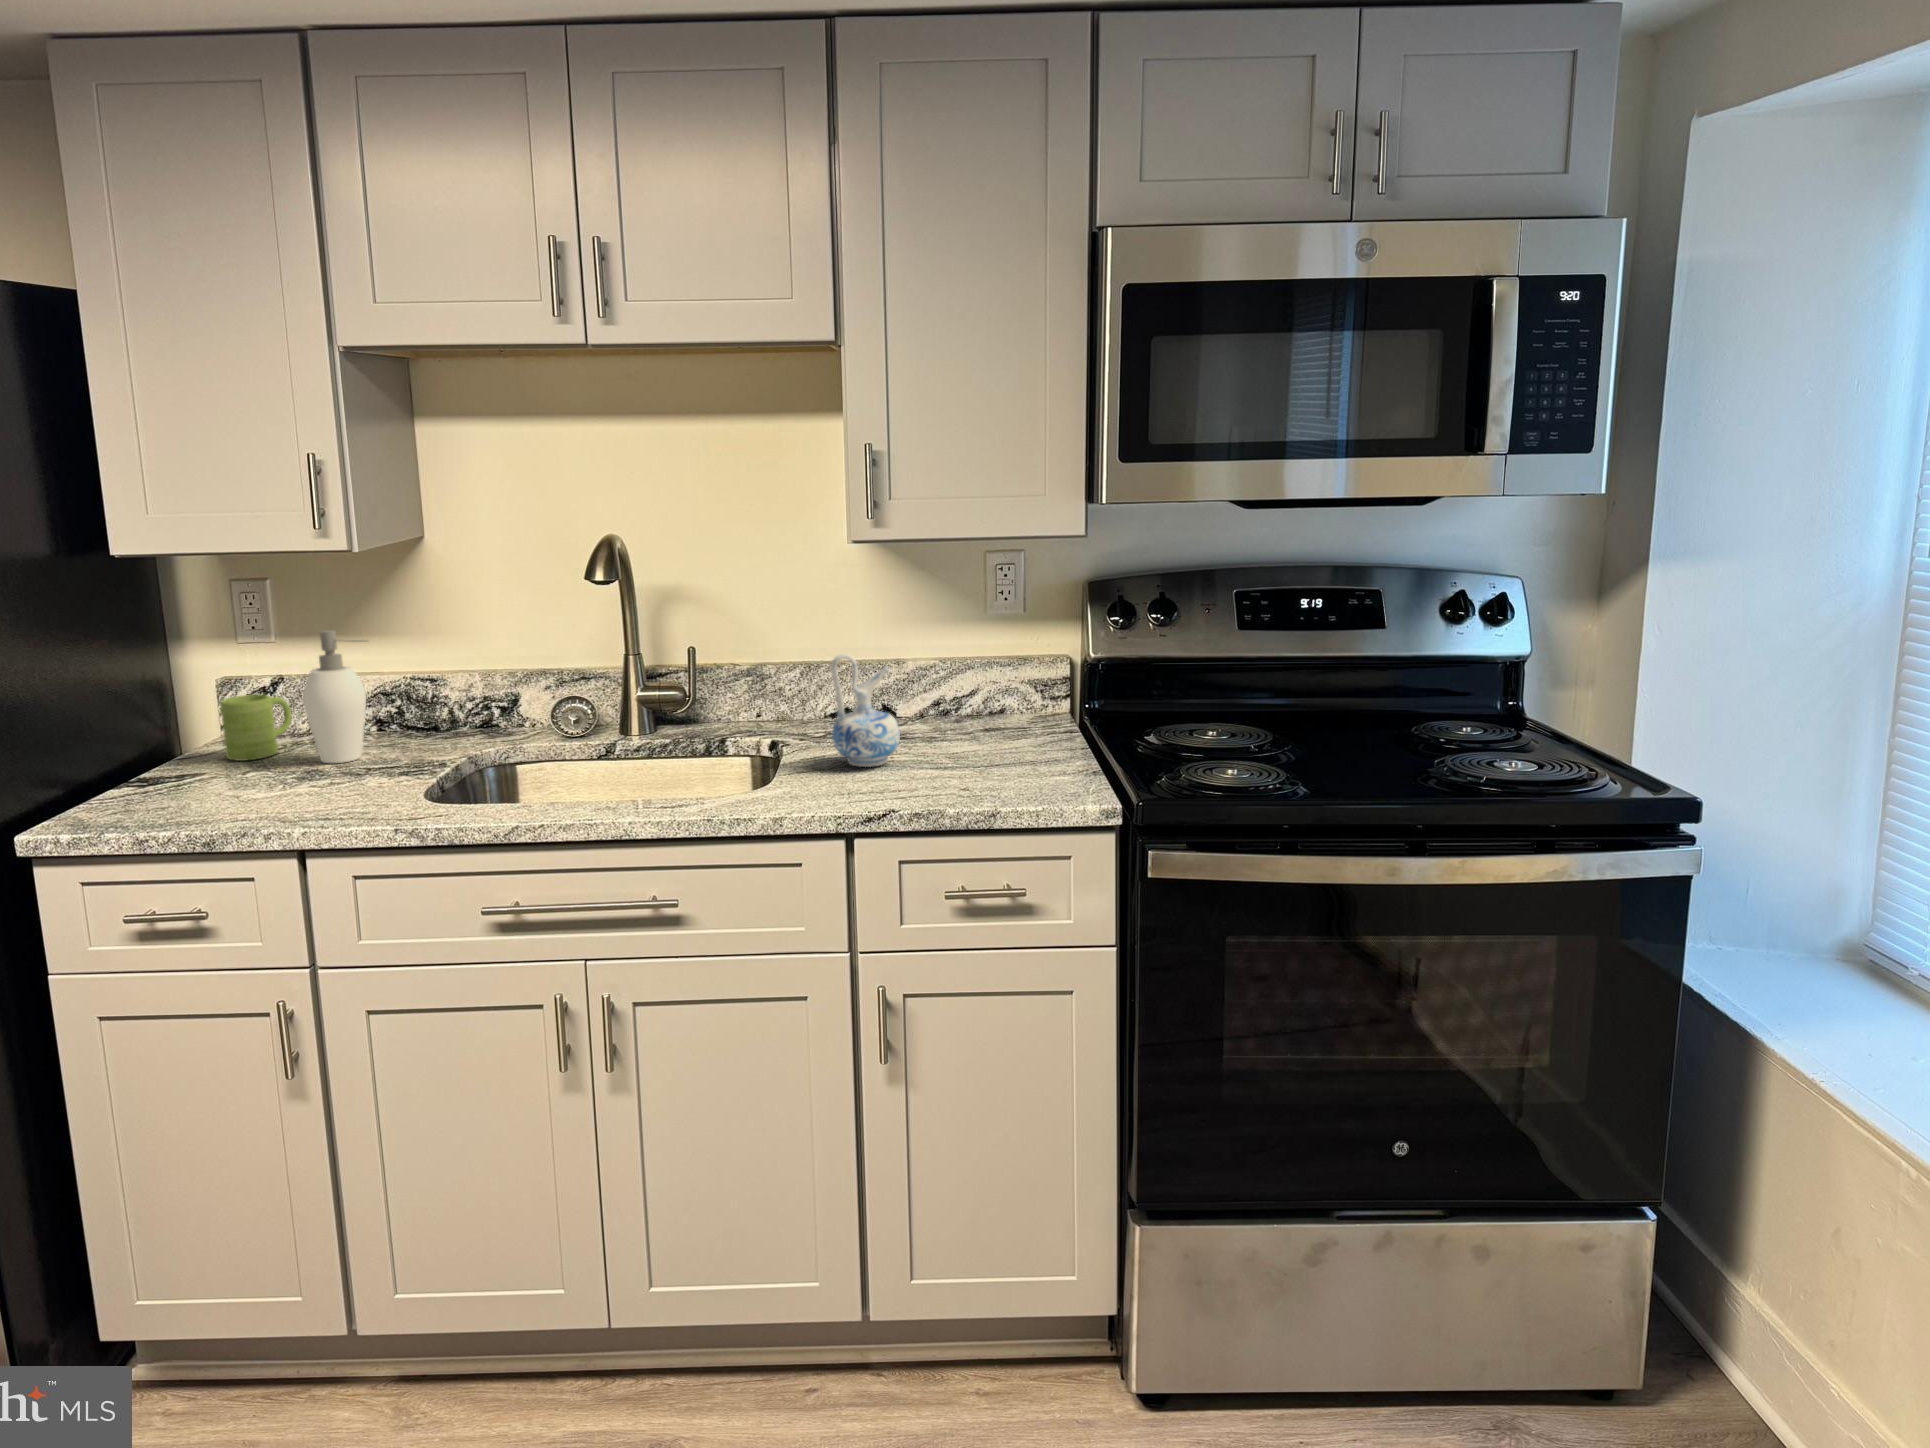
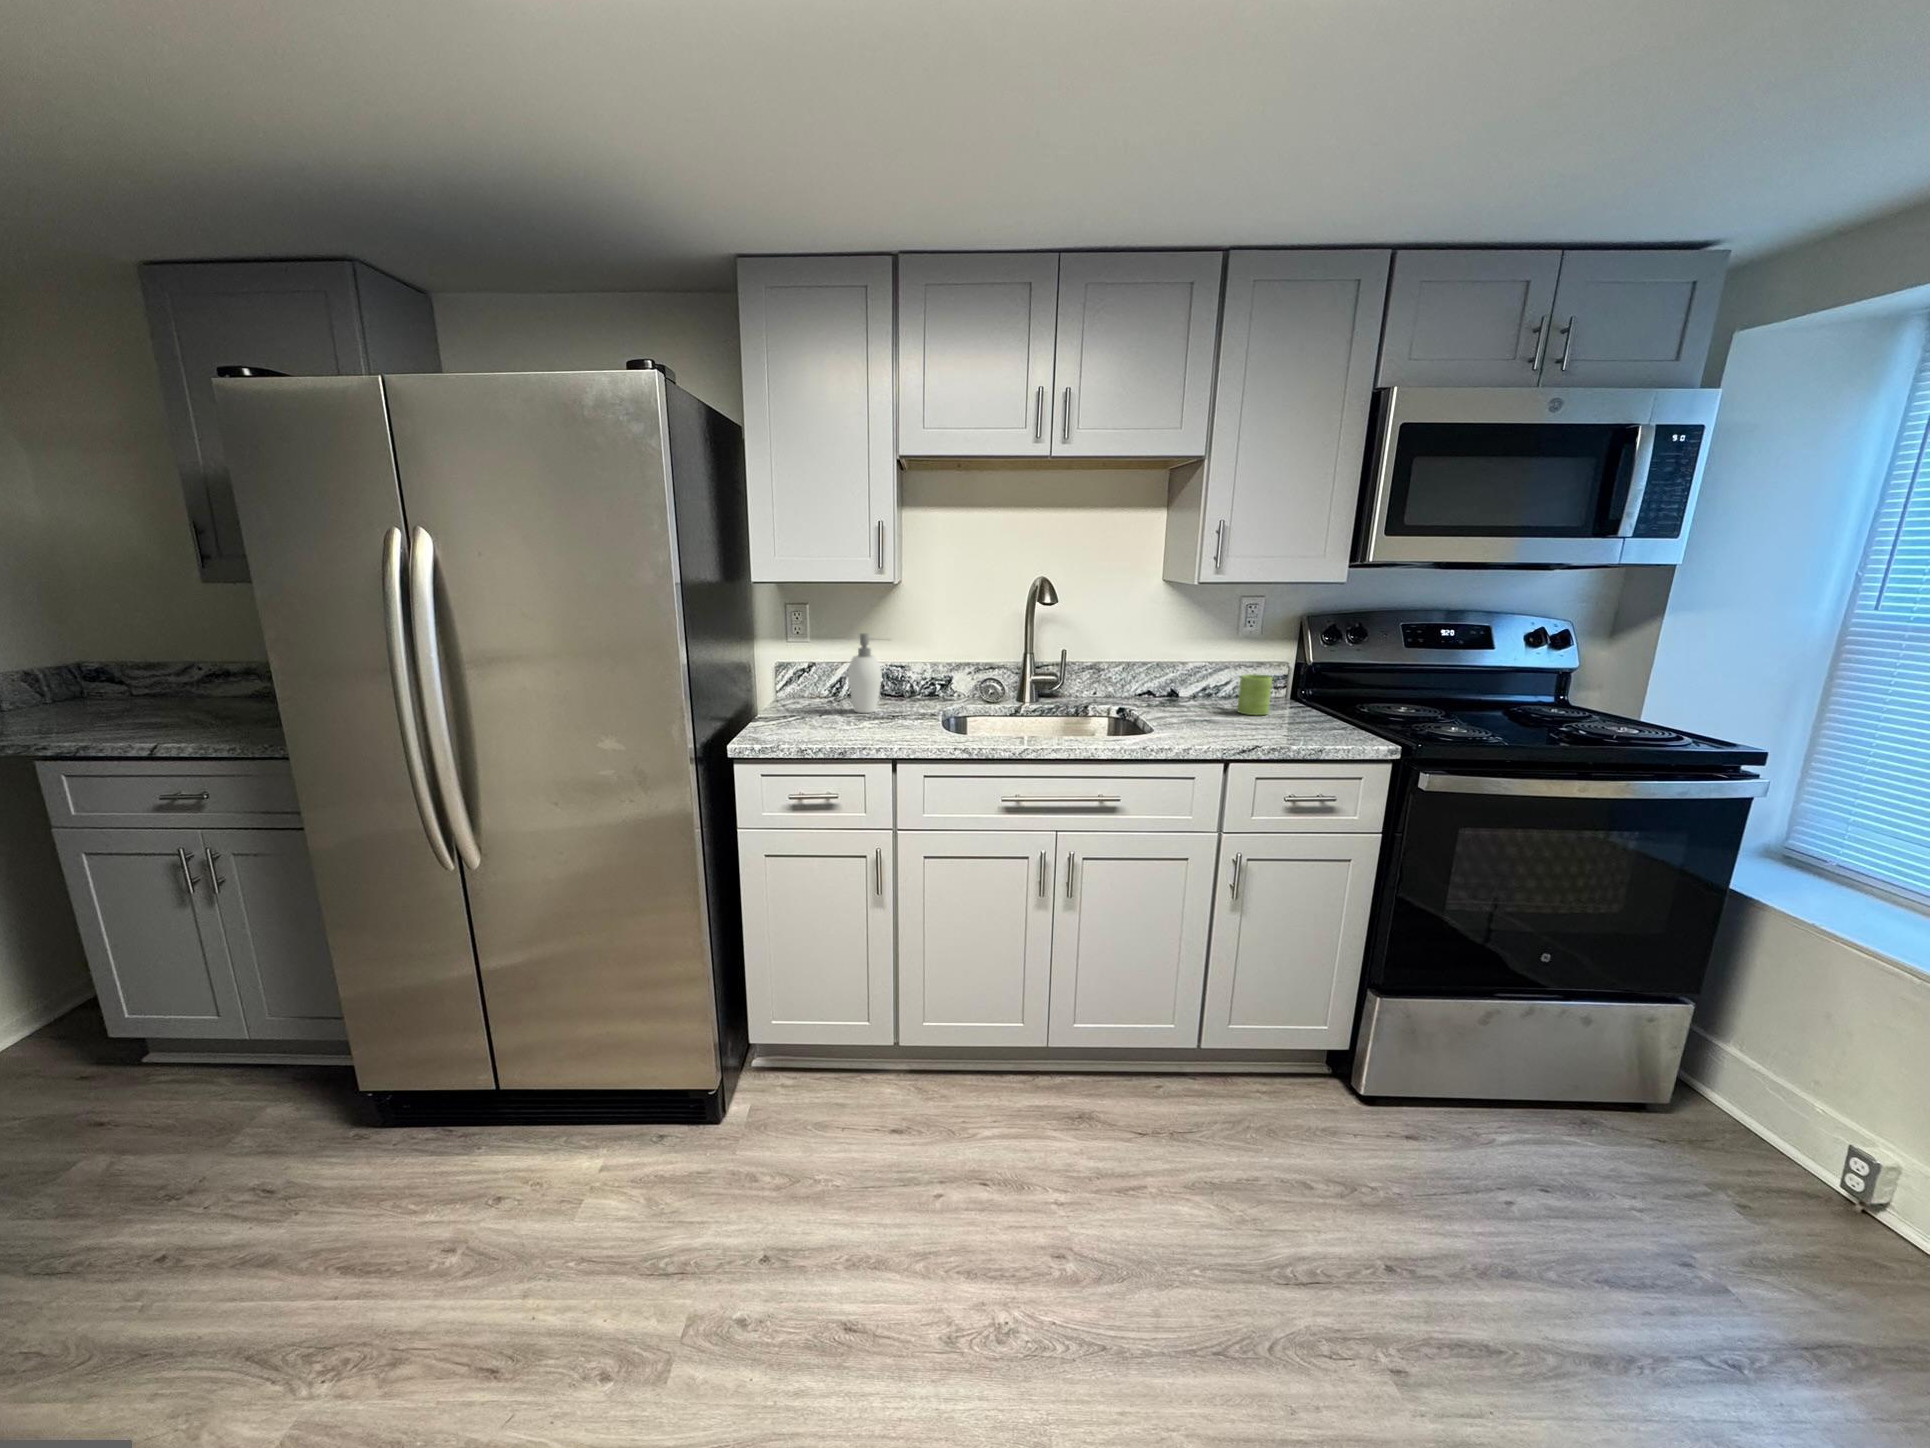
ceramic pitcher: present [831,653,900,767] -> none [1180,652,1224,722]
mug: present [220,694,292,761] -> present [1237,674,1272,715]

